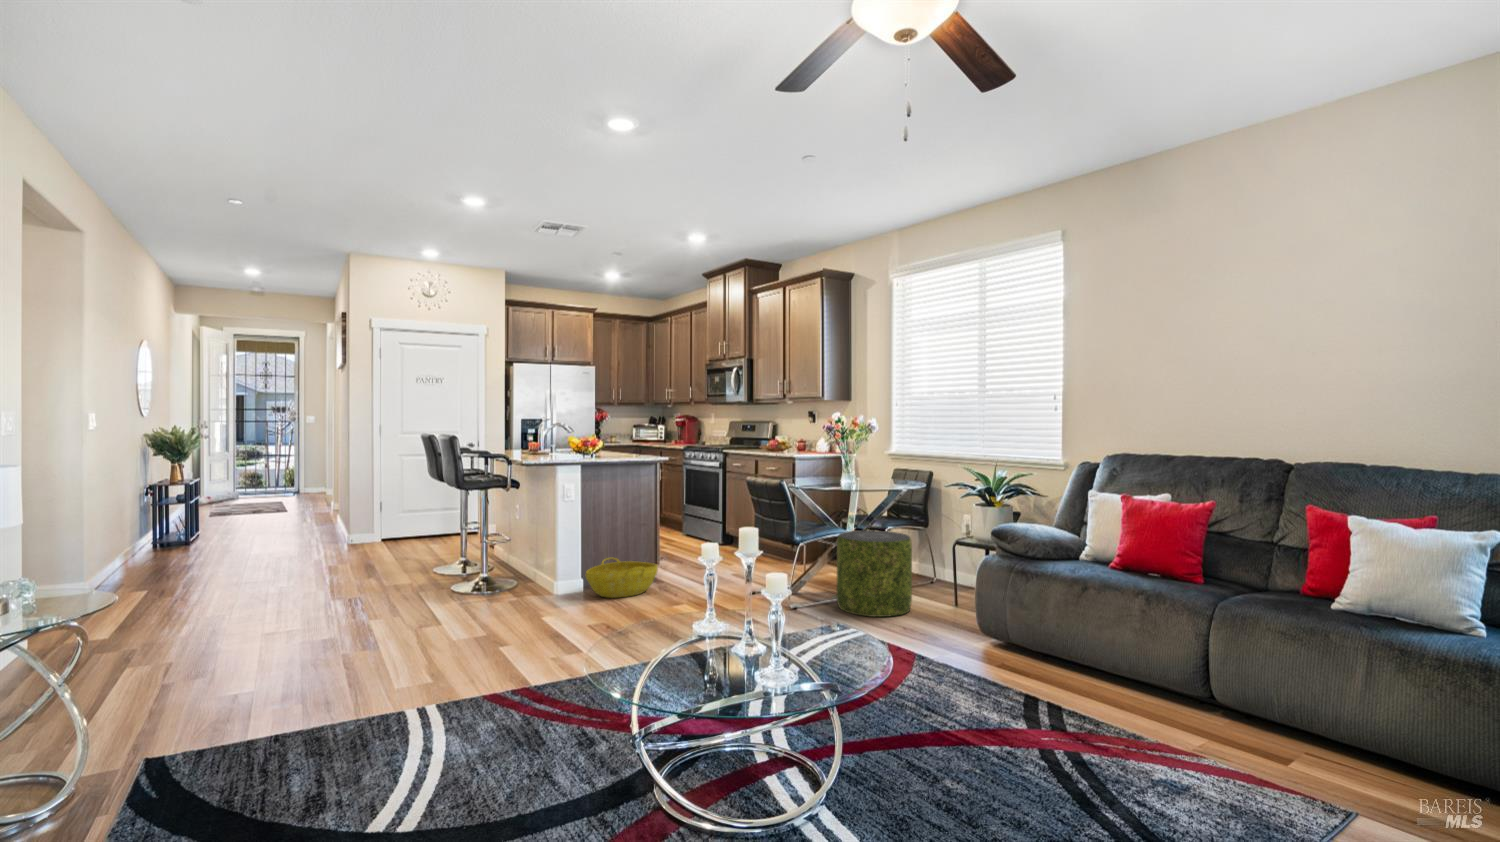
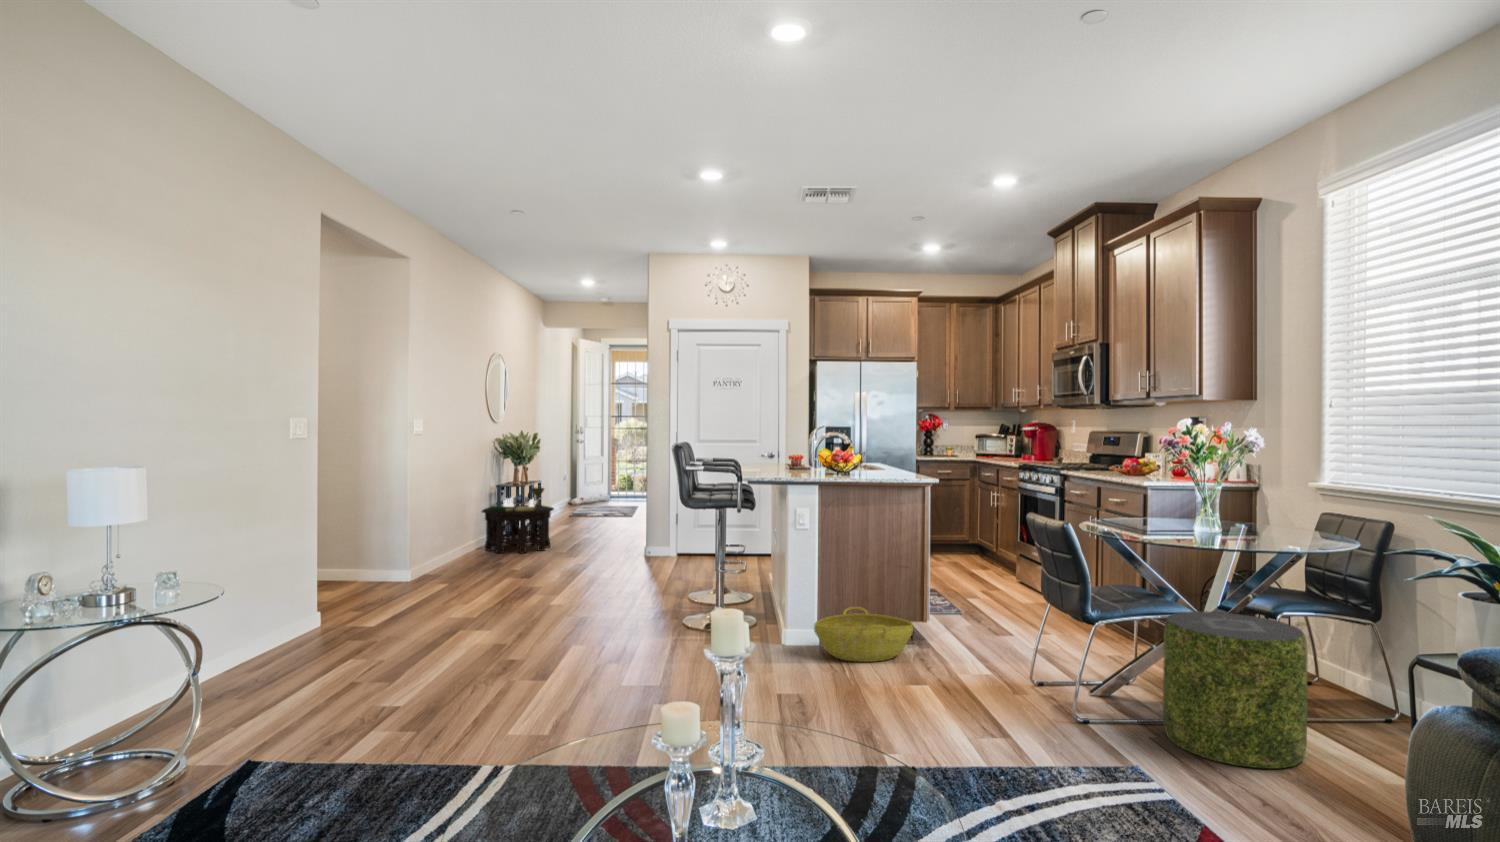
side table: none [139,484,230,555] -> present [482,488,554,553]

